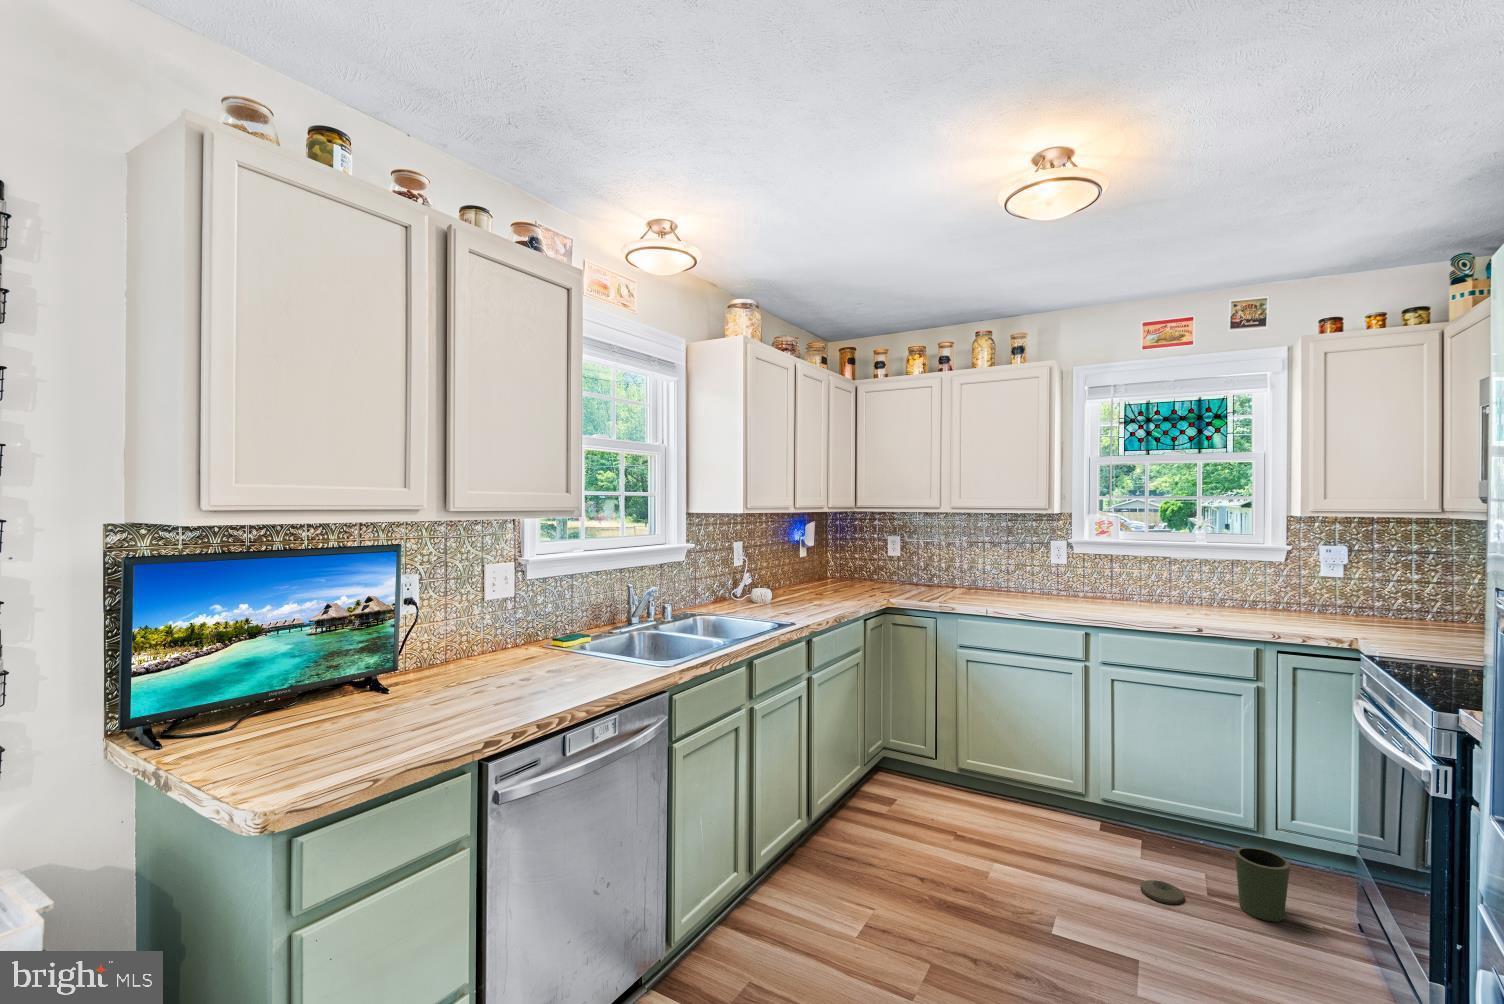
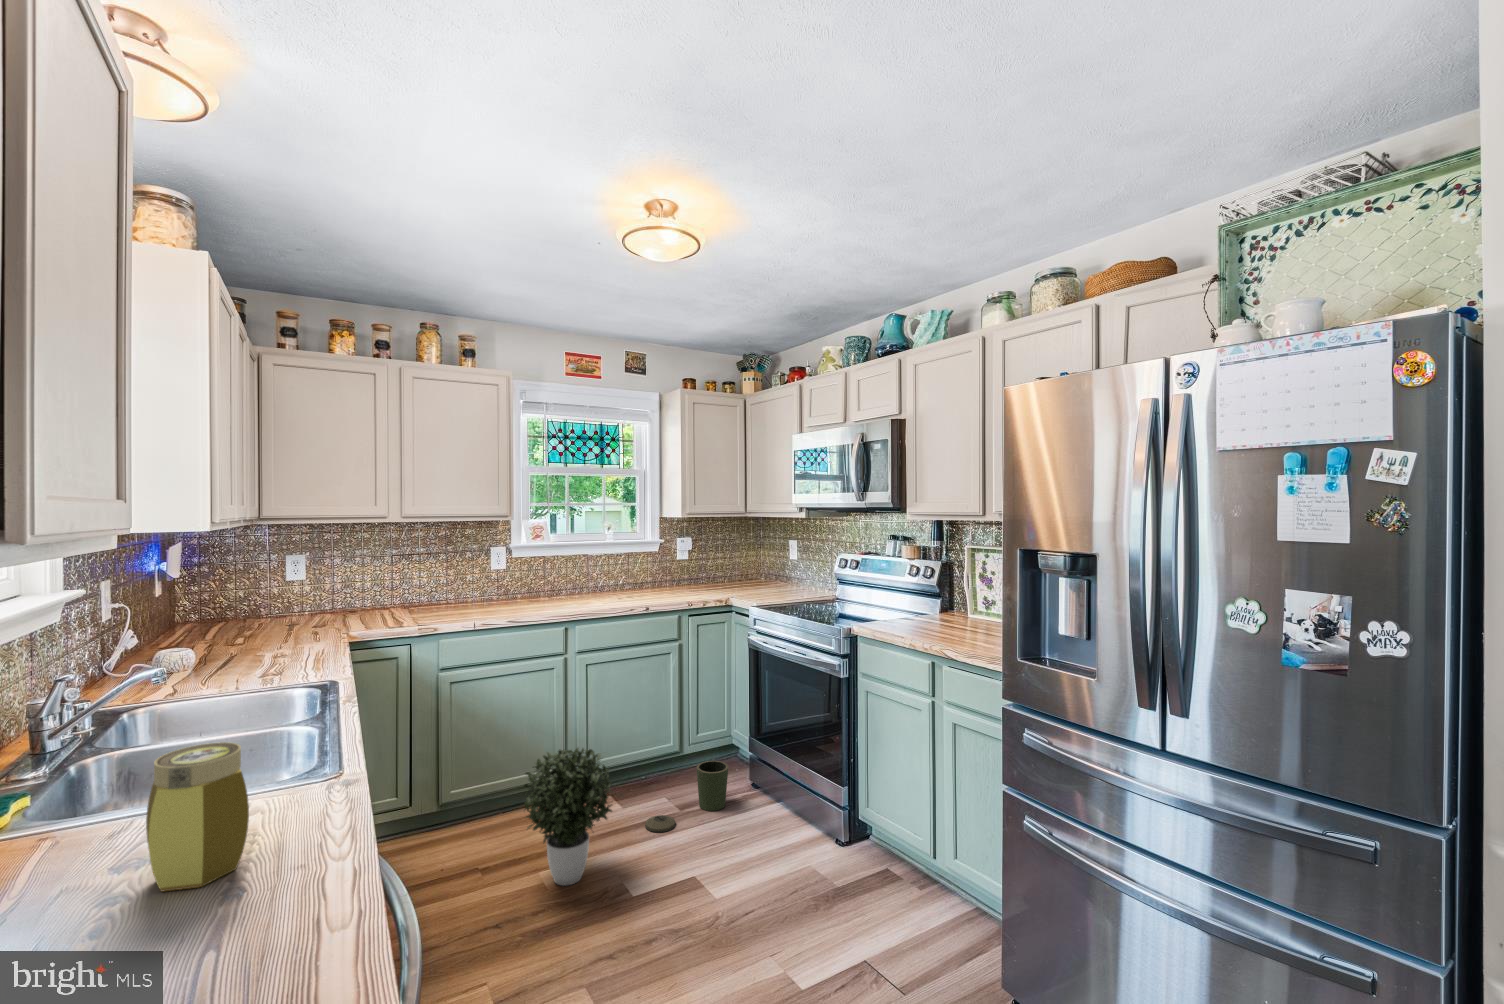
jar: none [551,614,599,685] -> present [146,742,249,891]
potted plant: none [961,745,1065,890] -> present [524,748,612,886]

